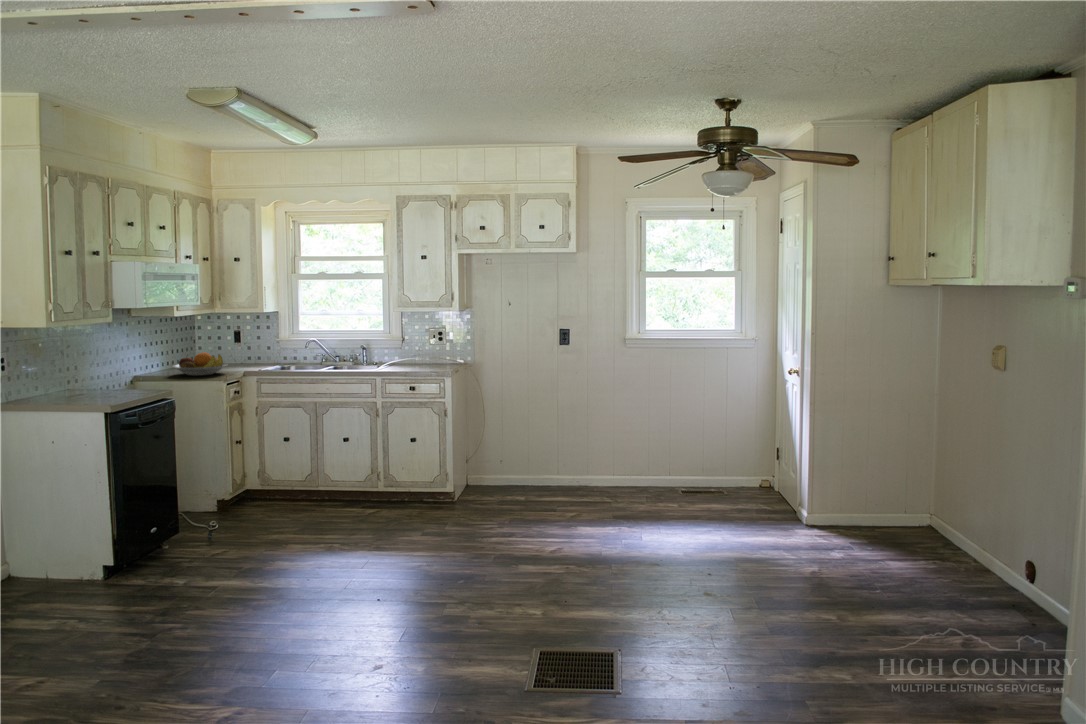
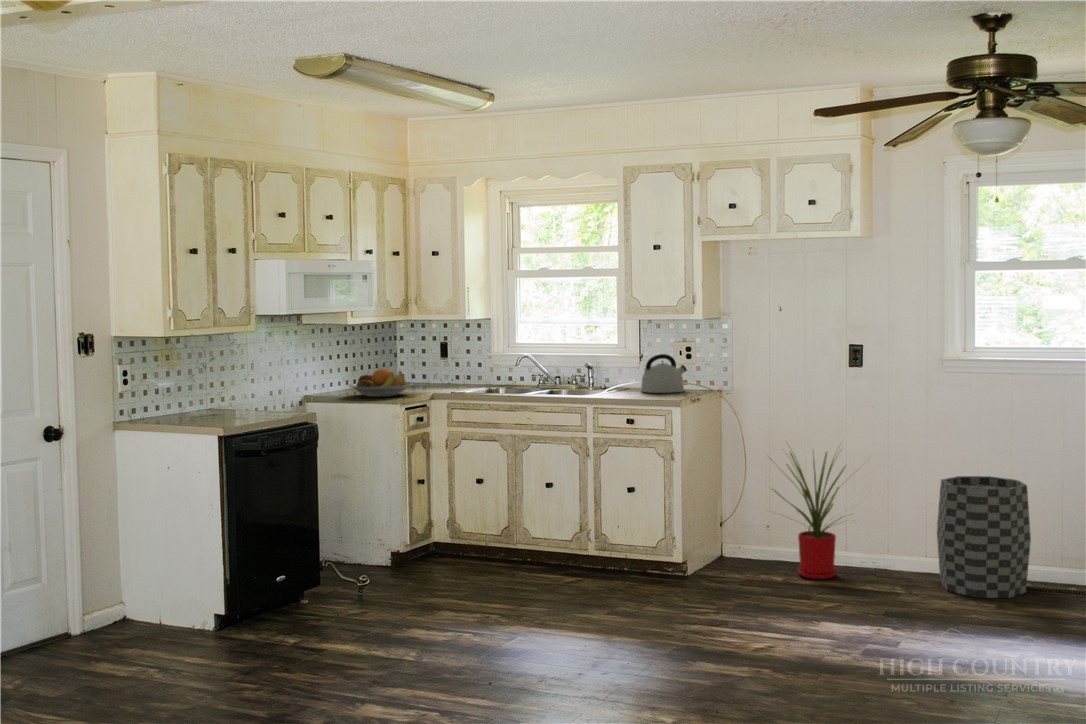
kettle: none [411,339,444,367] -> present [641,354,687,393]
house plant: none [506,397,575,492] -> present [770,450,851,579]
trash can: none [617,416,674,495] -> present [937,476,1031,598]

